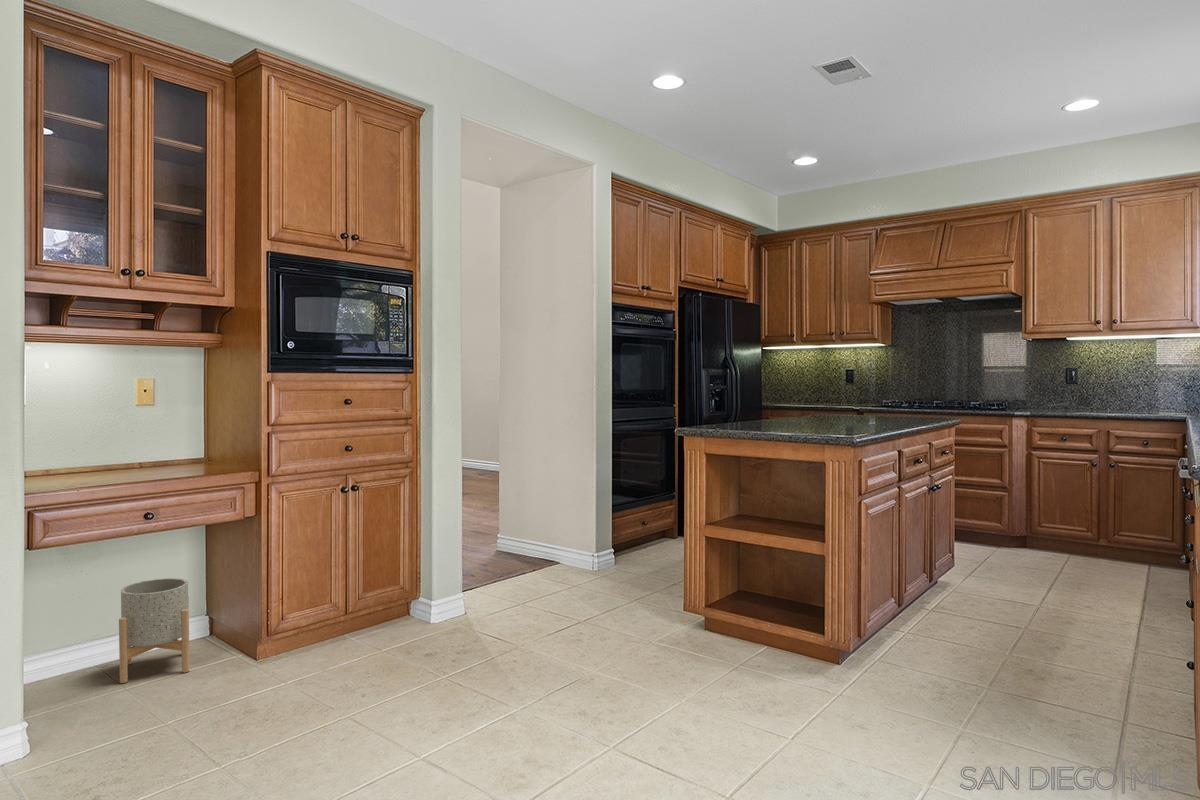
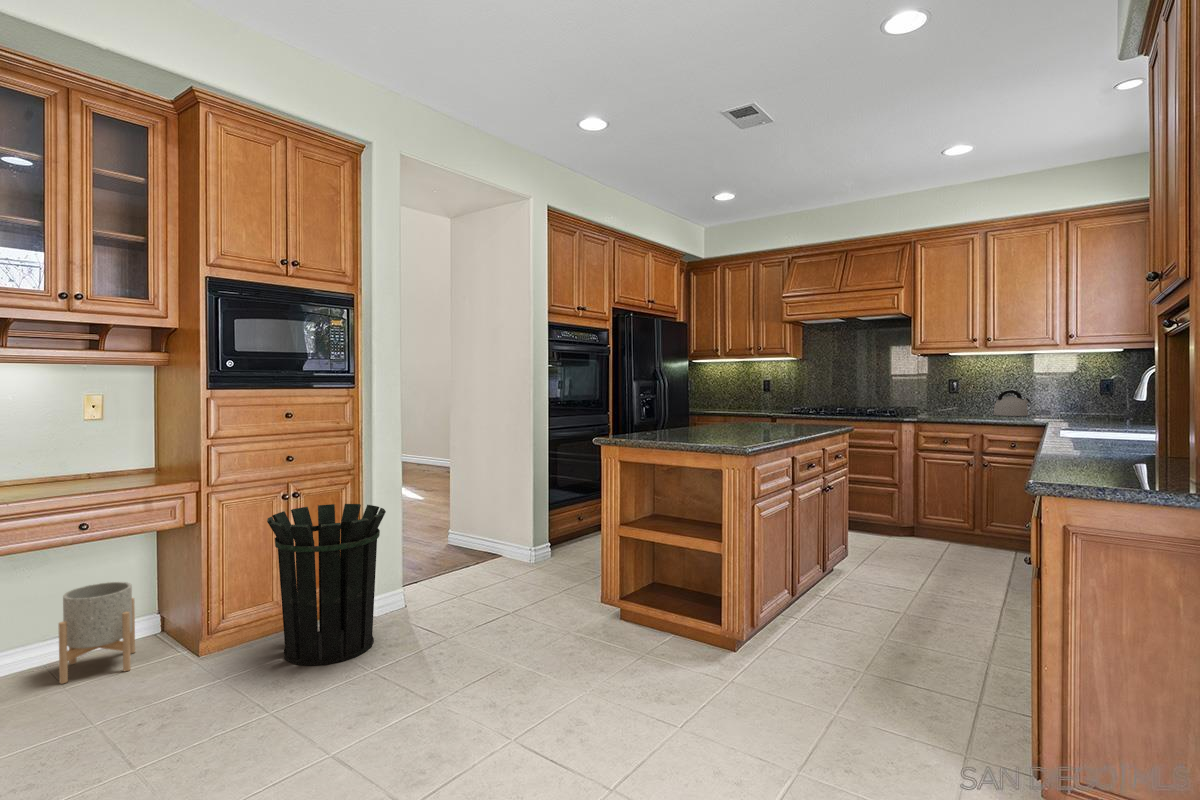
kettle: none [1119,380,1164,409] -> present [993,390,1030,416]
waste bin: none [330,499,453,670] -> present [267,504,386,666]

